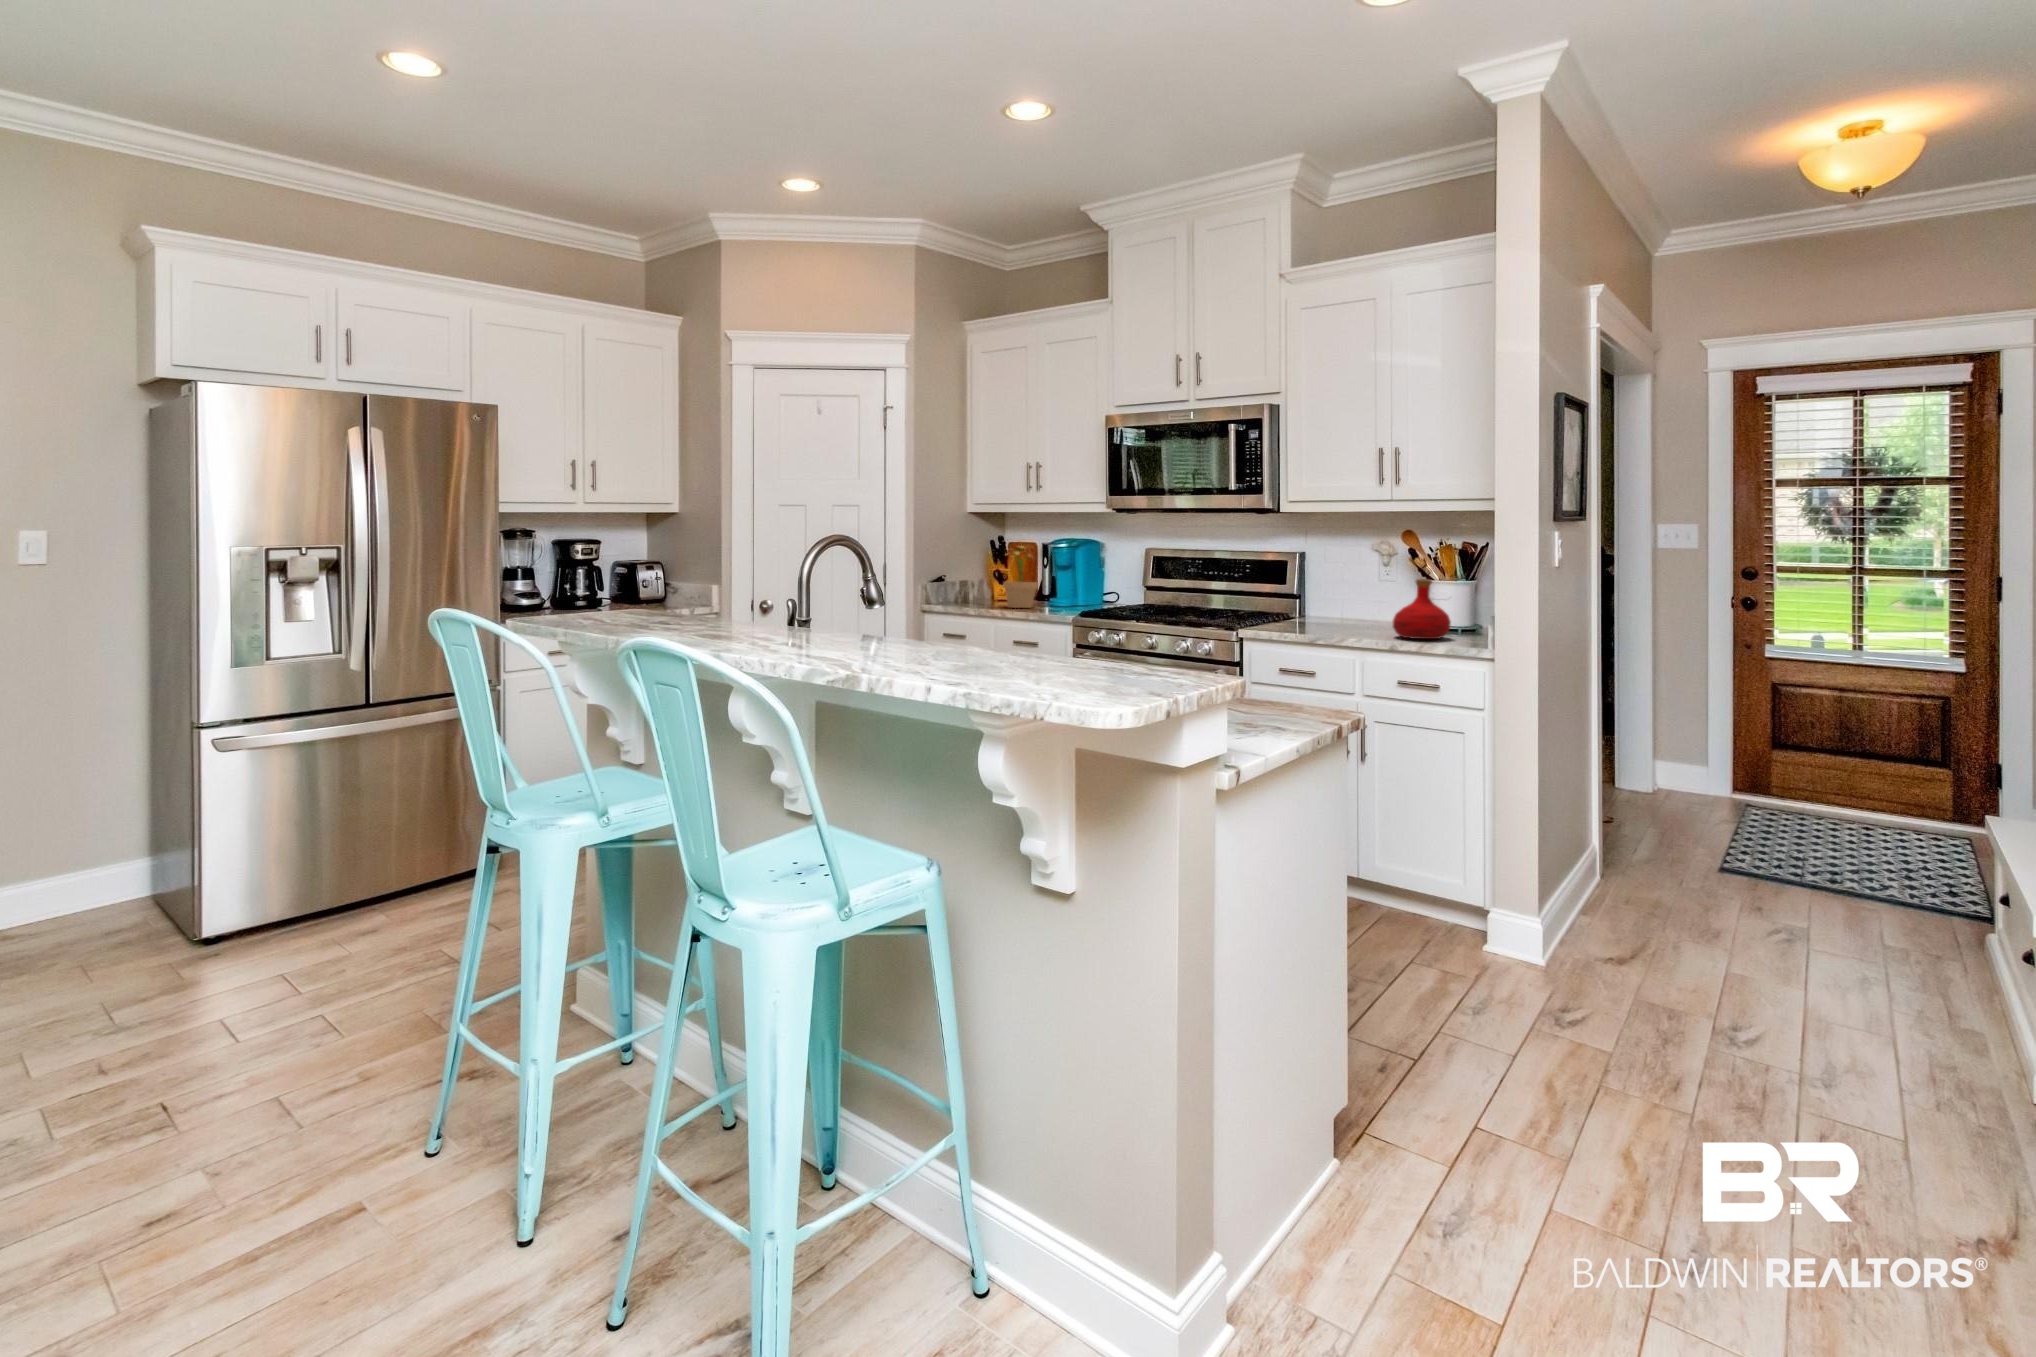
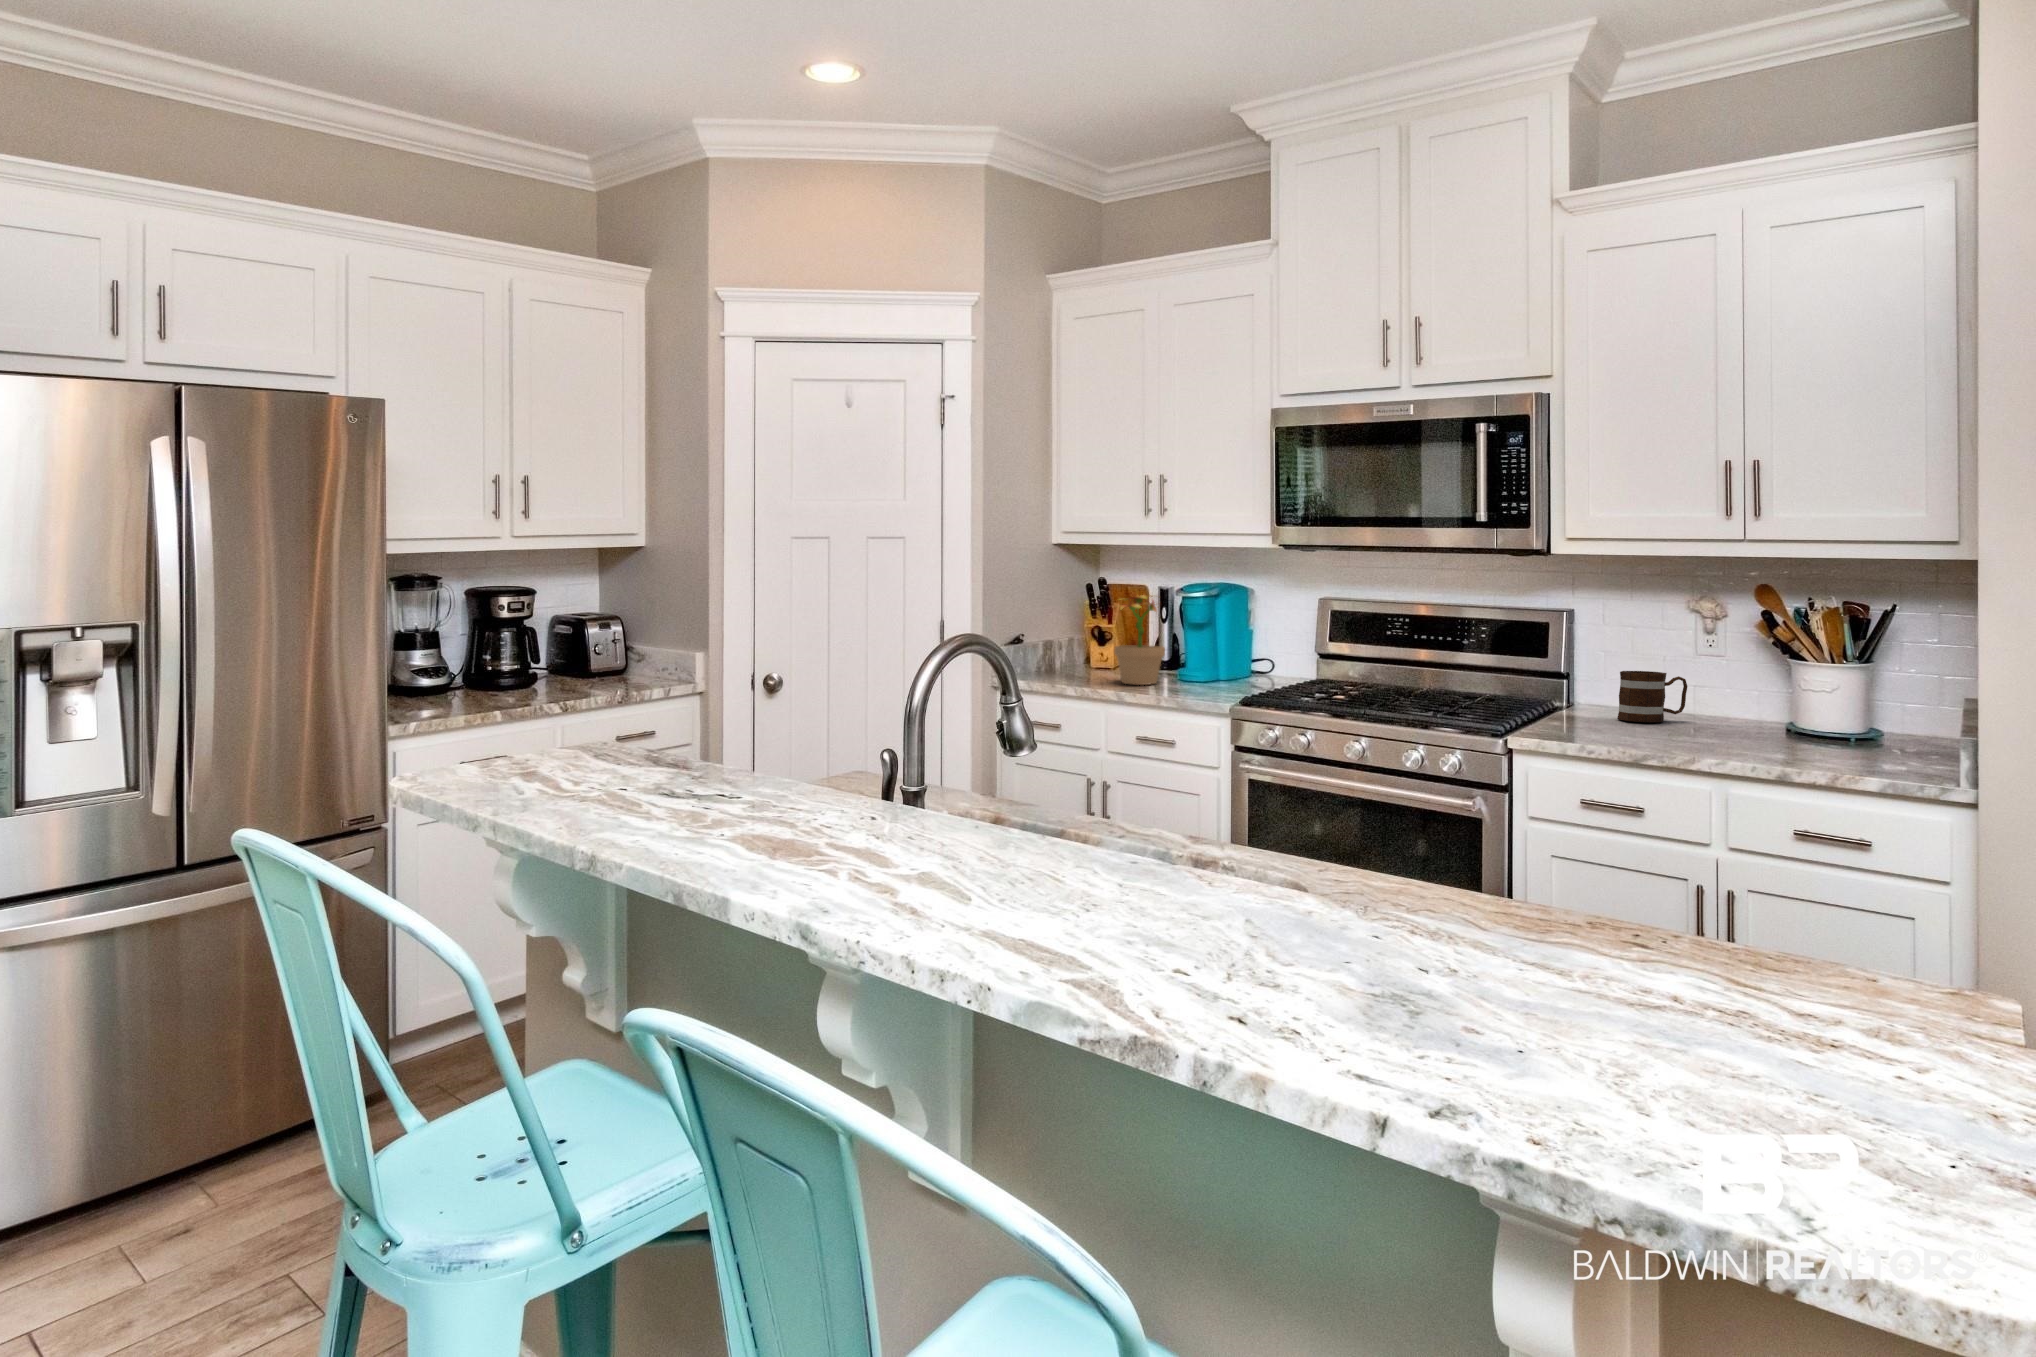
bottle: present [1393,579,1451,639] -> none [1760,664,1859,759]
mug: none [1319,590,1364,623] -> present [1618,671,1687,722]

